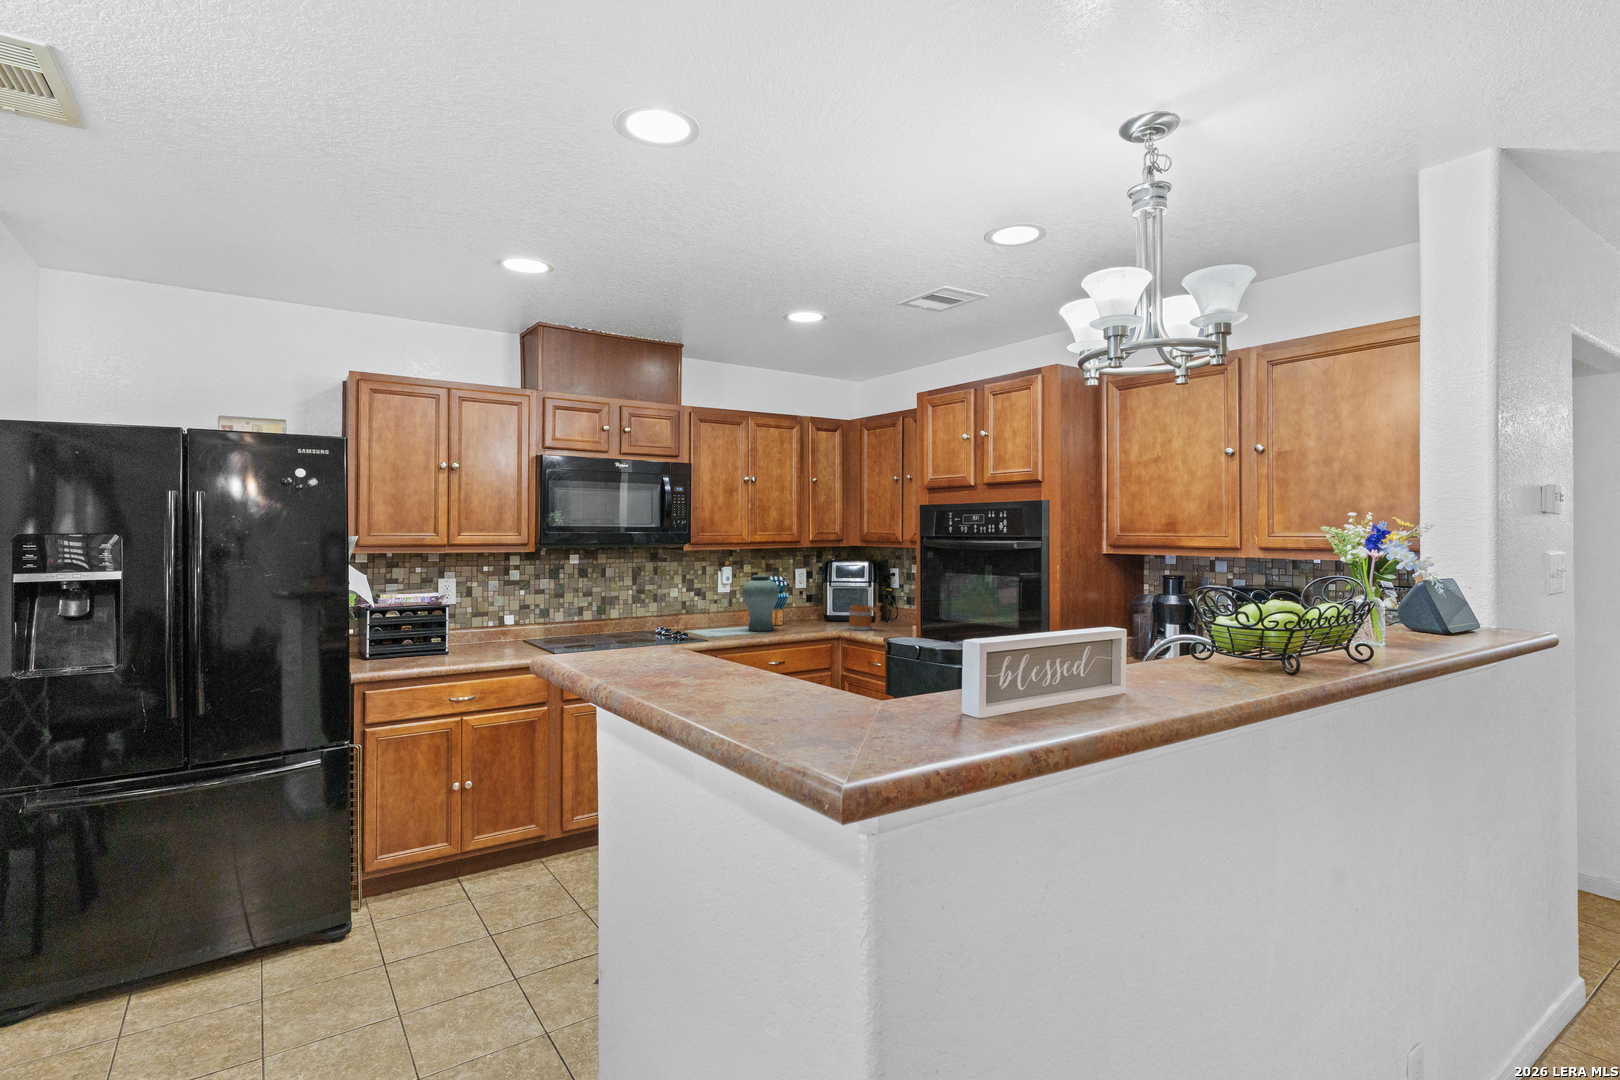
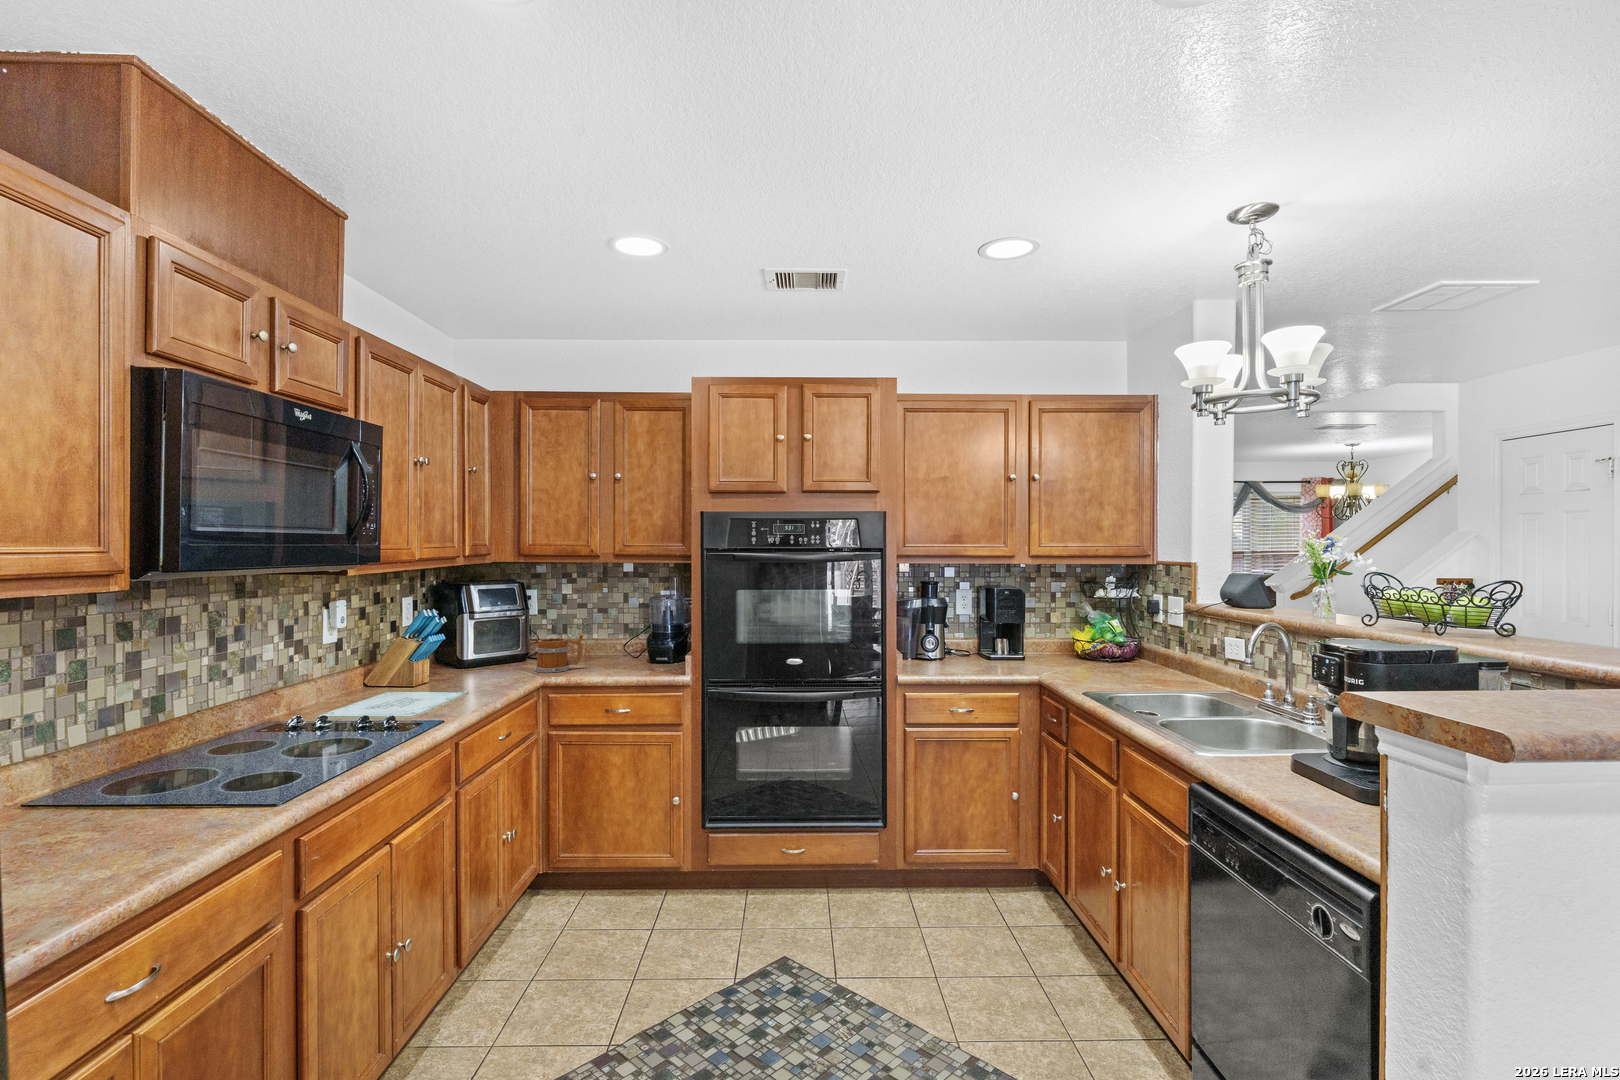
vase: present [742,575,779,632] -> none [406,608,469,696]

